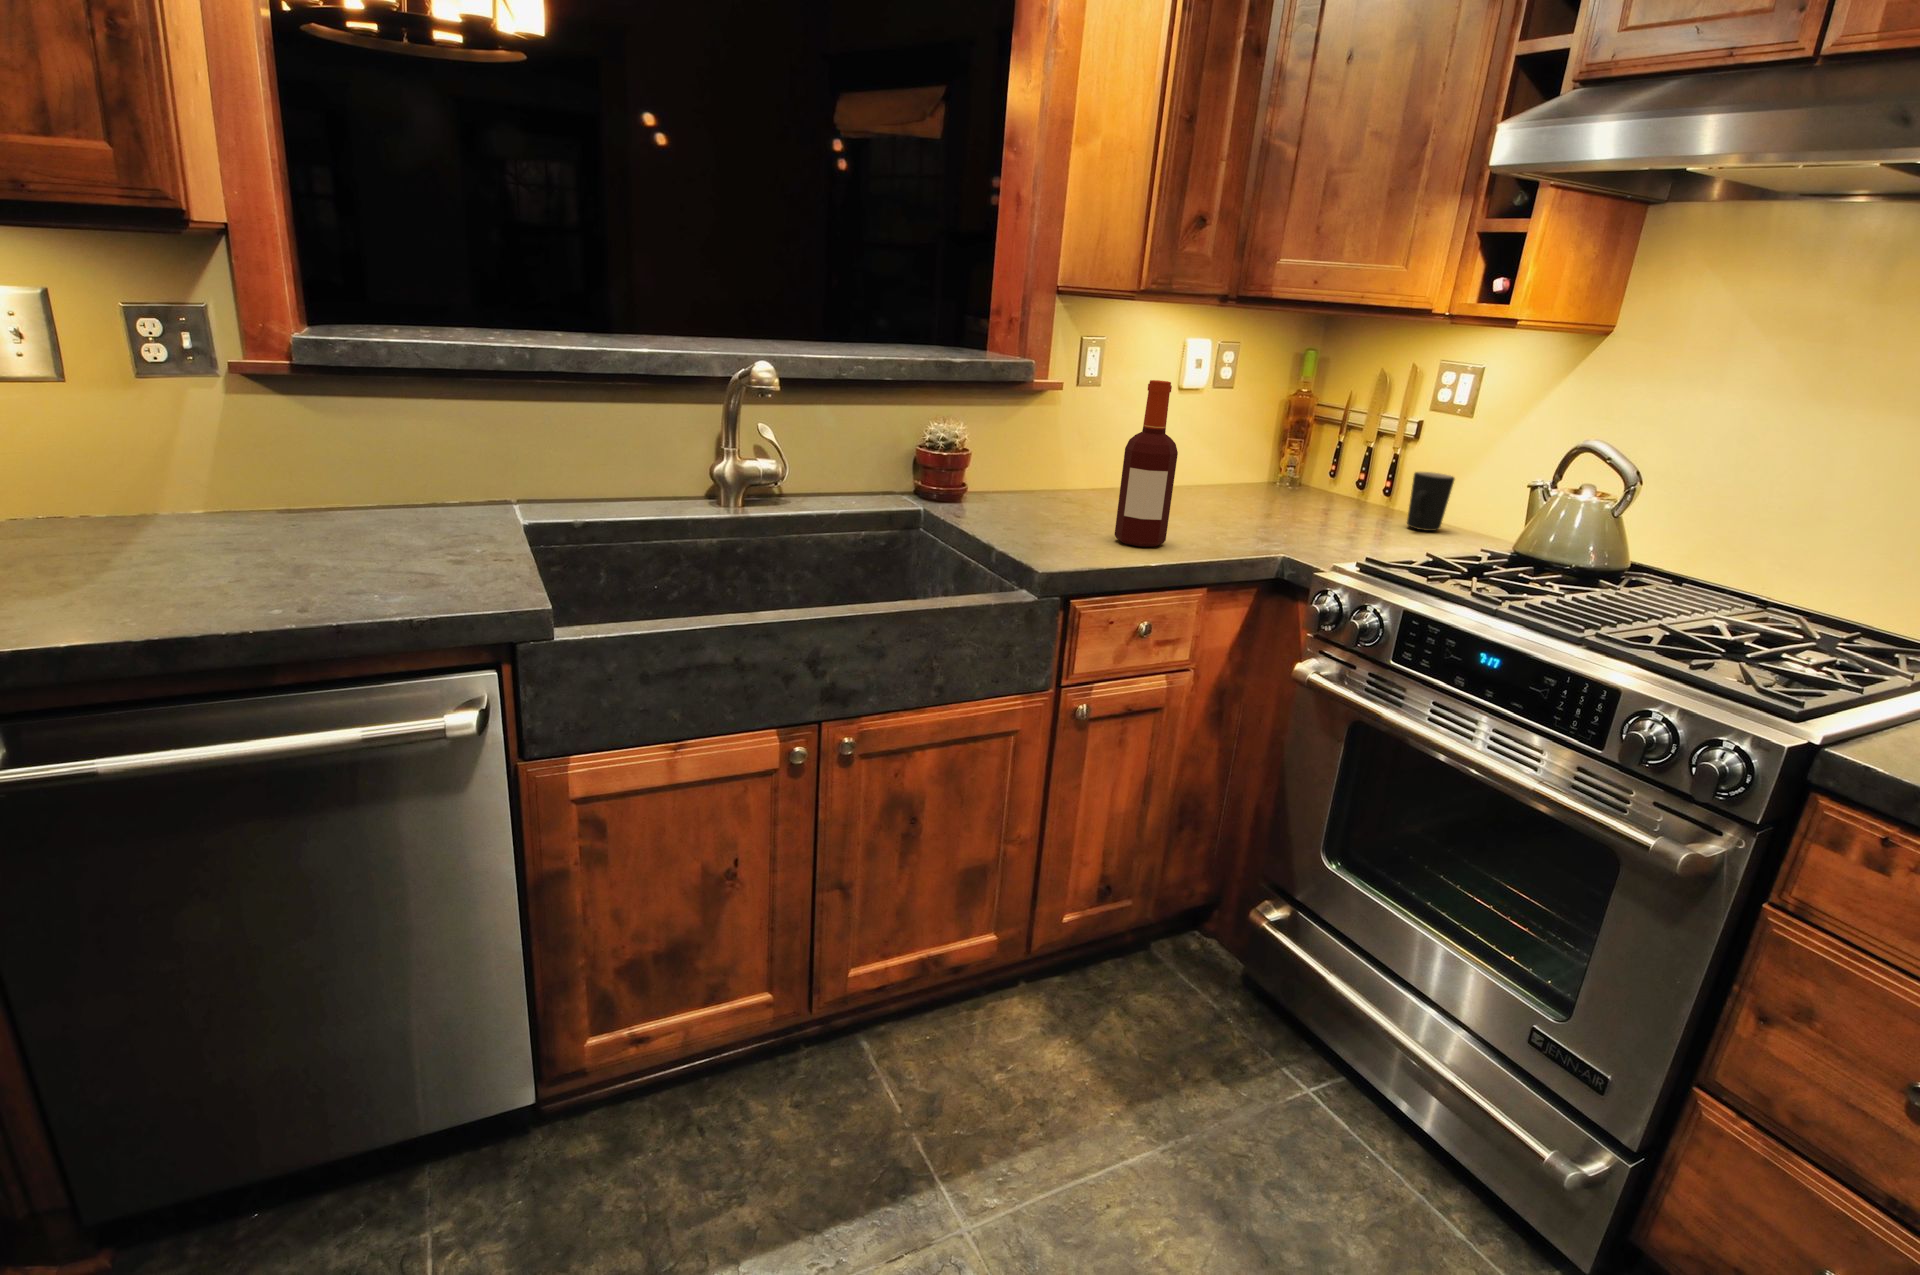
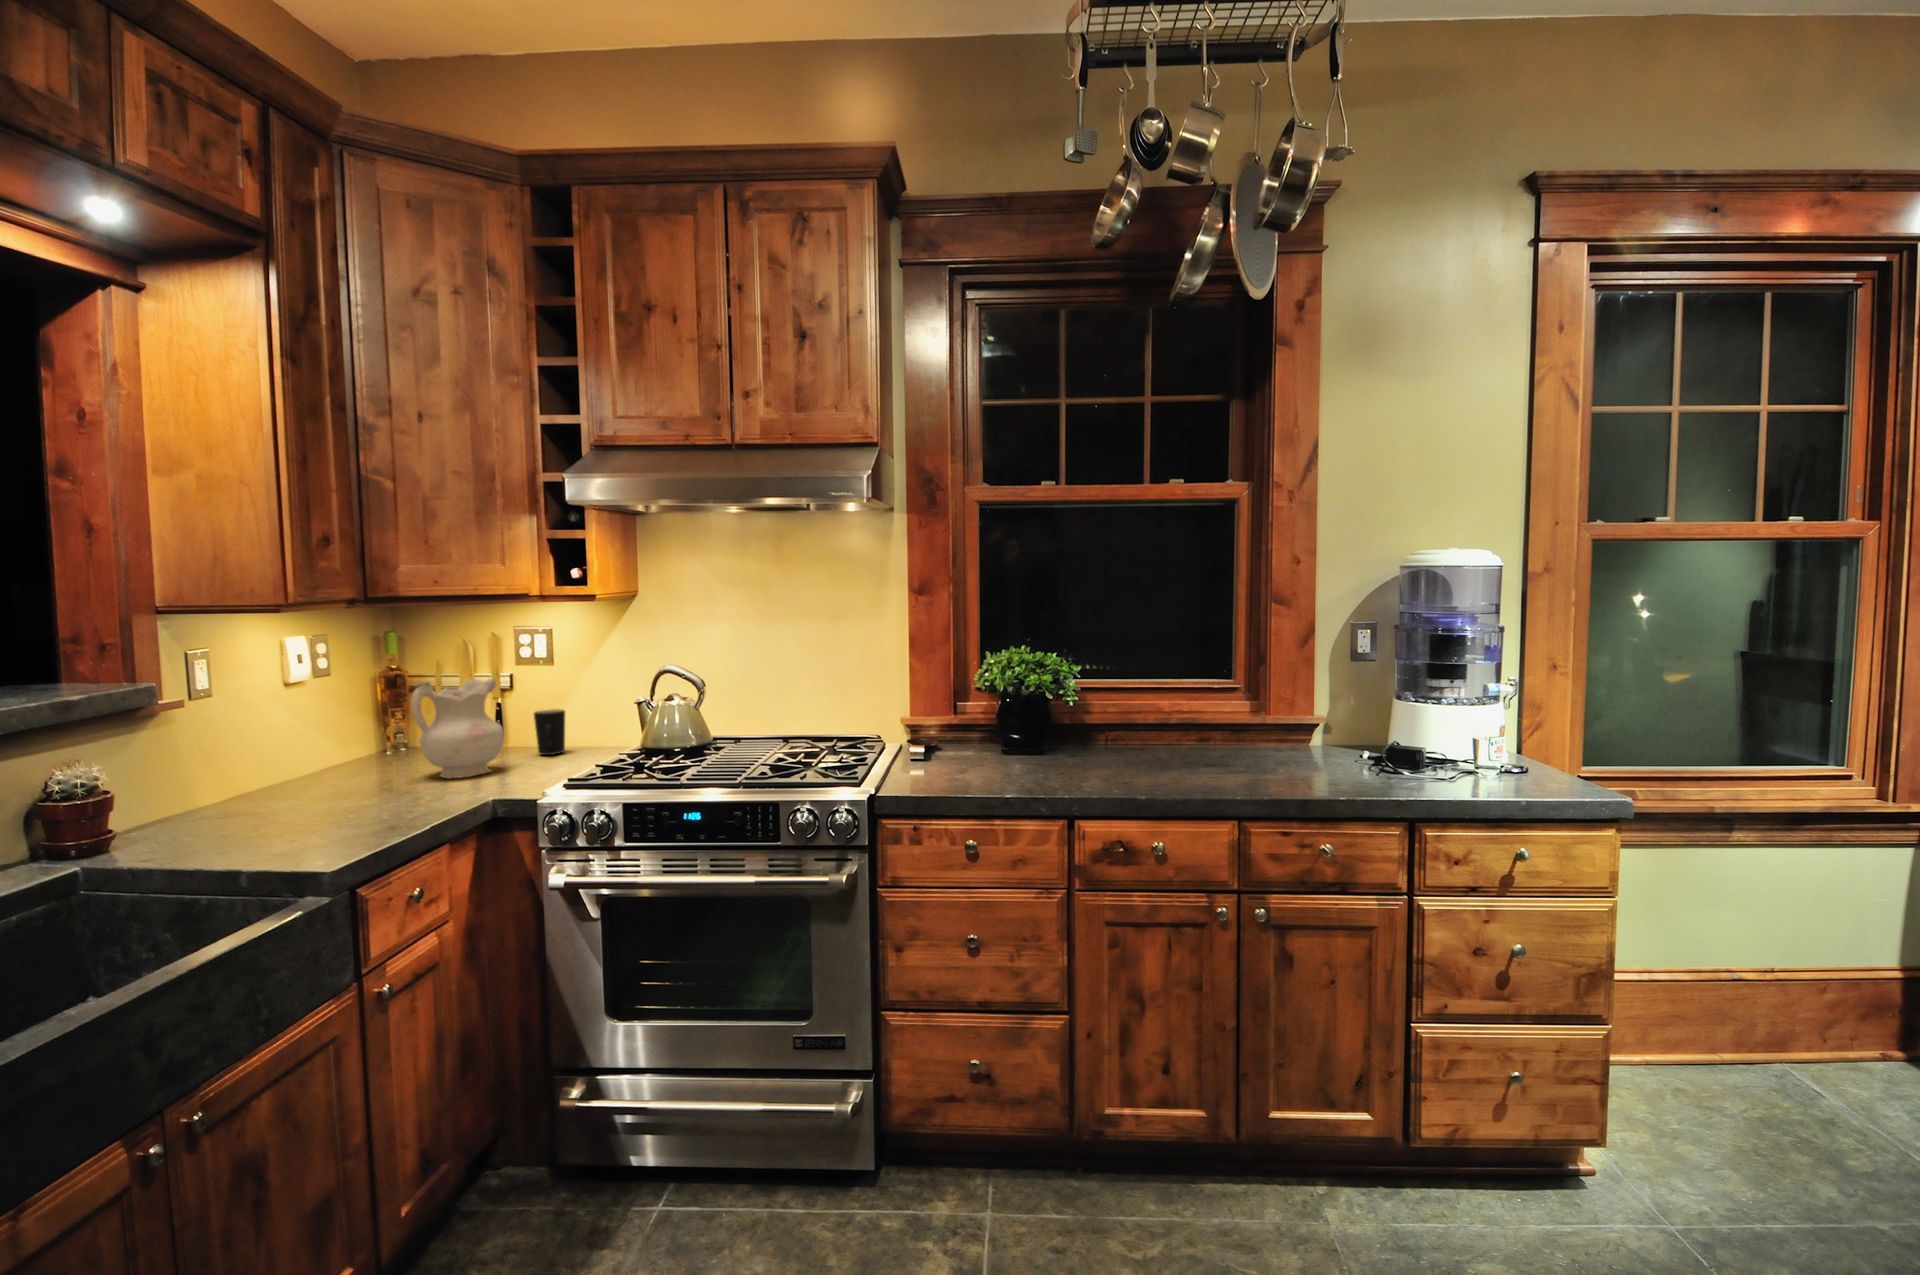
bottle: present [1115,380,1178,547] -> none [338,678,394,828]
ceramic pitcher: none [1259,405,1367,529] -> present [411,679,504,779]

